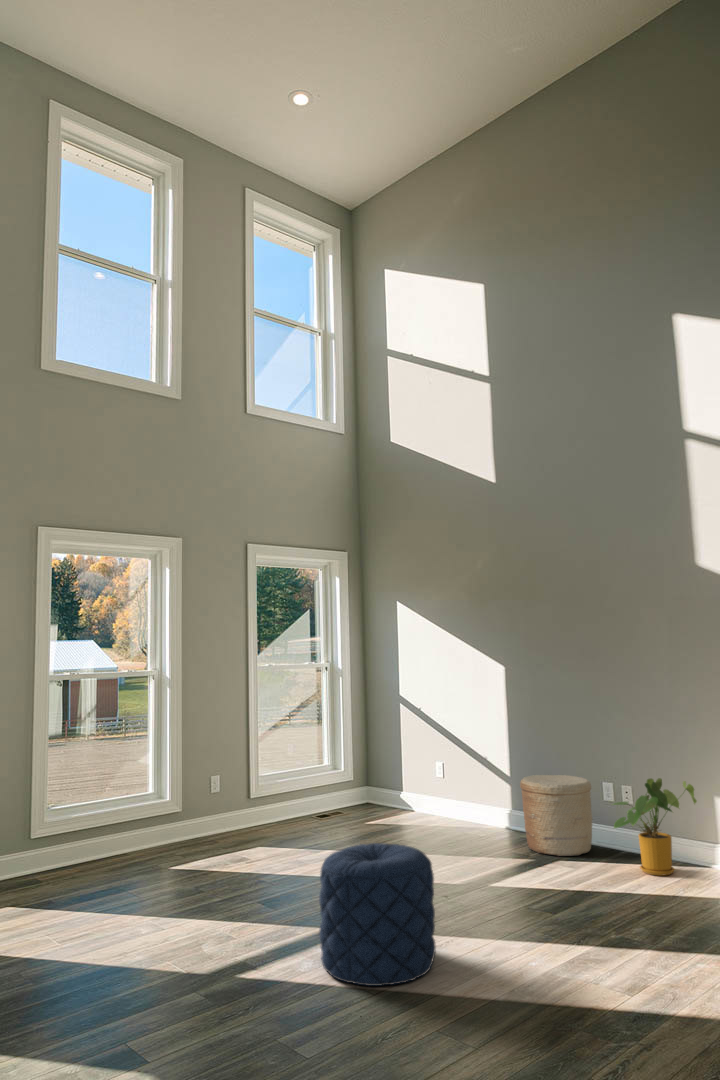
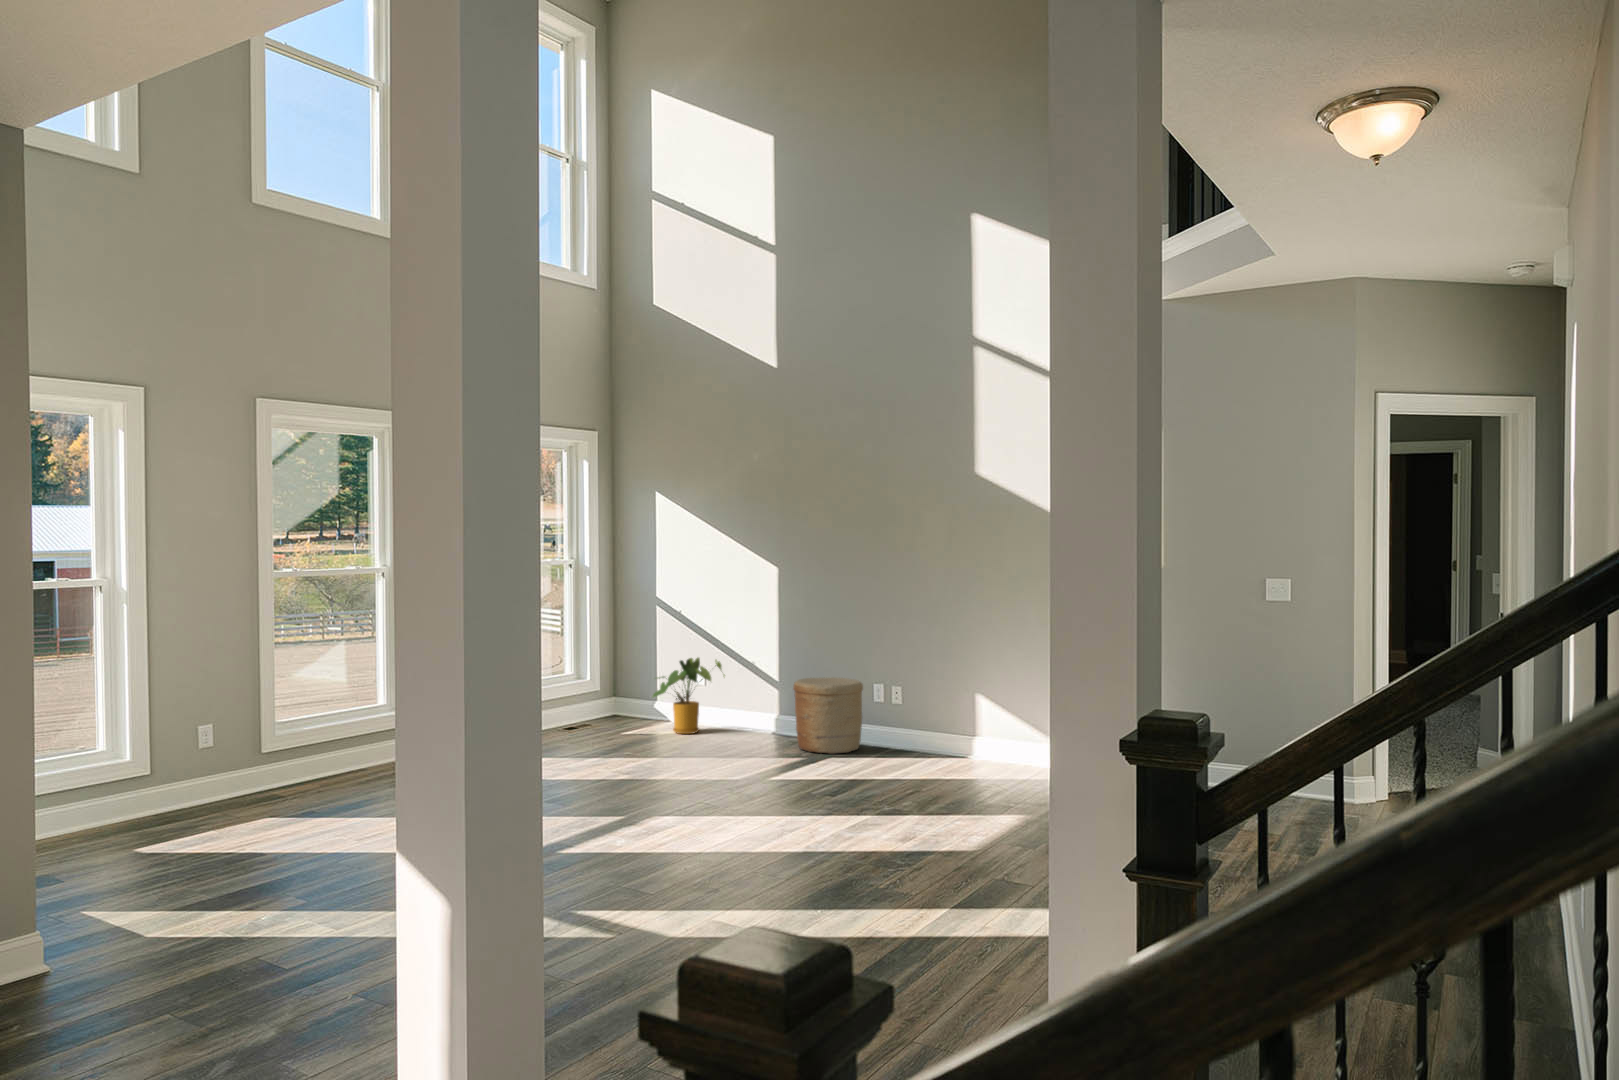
house plant: present [613,778,697,876] -> present [653,658,725,734]
pouf: present [319,843,436,986] -> none [631,734,738,850]

